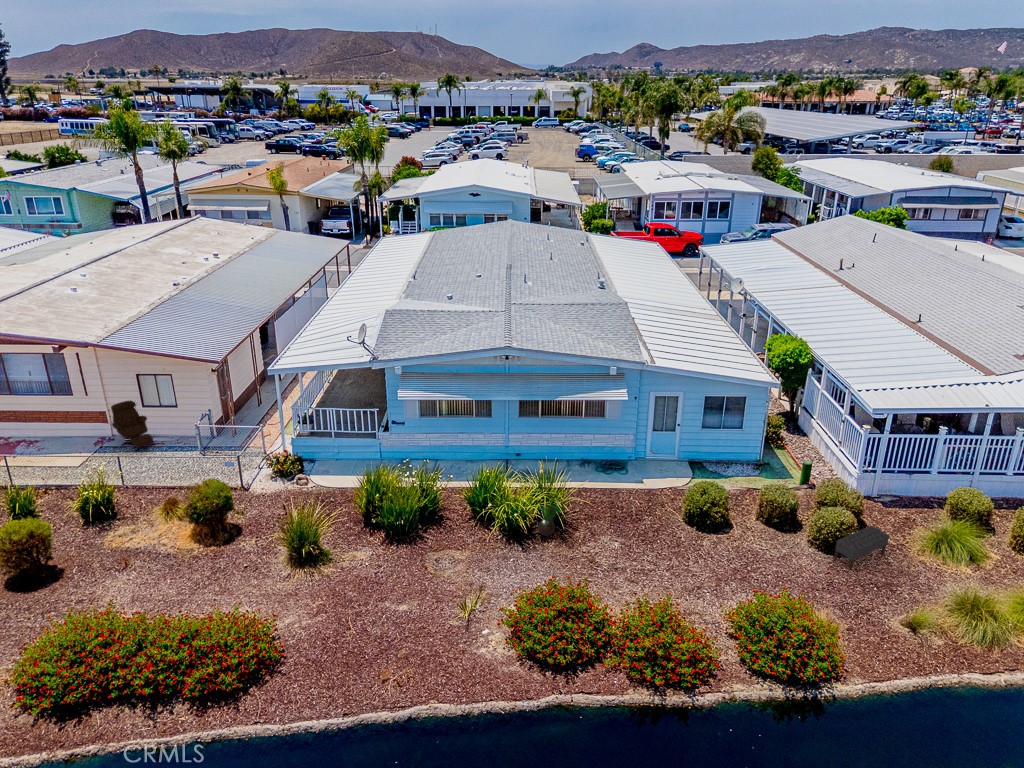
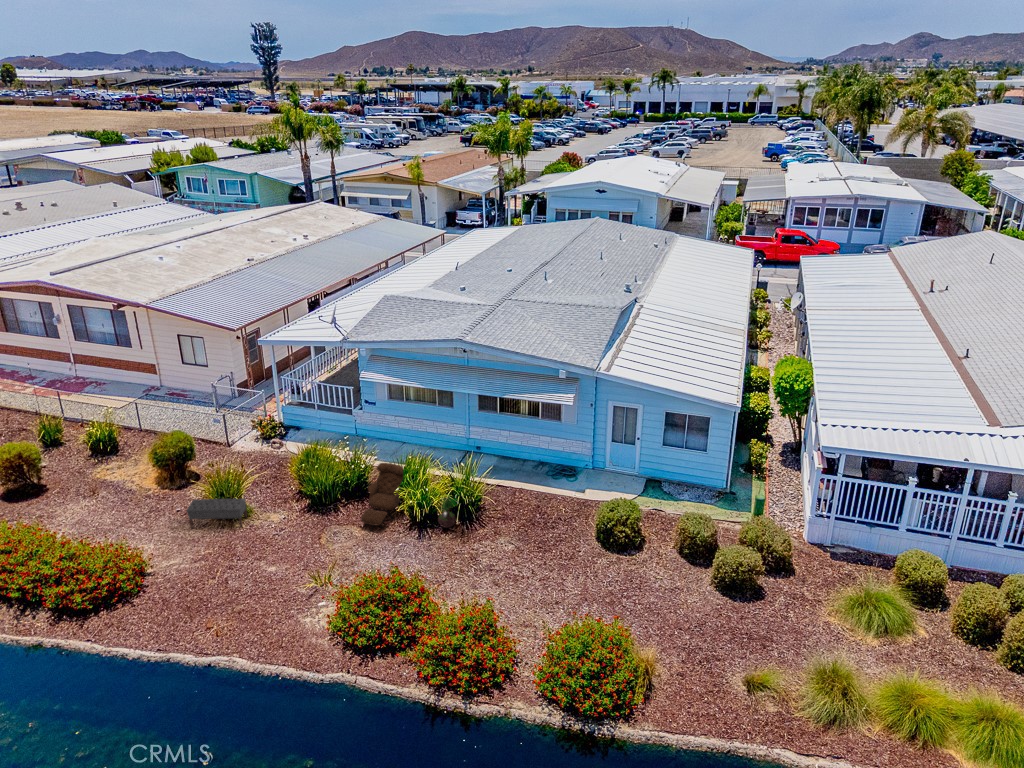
lounge chair: present [111,400,153,450] -> present [361,463,405,530]
bench: present [834,526,890,570] -> present [187,498,247,528]

